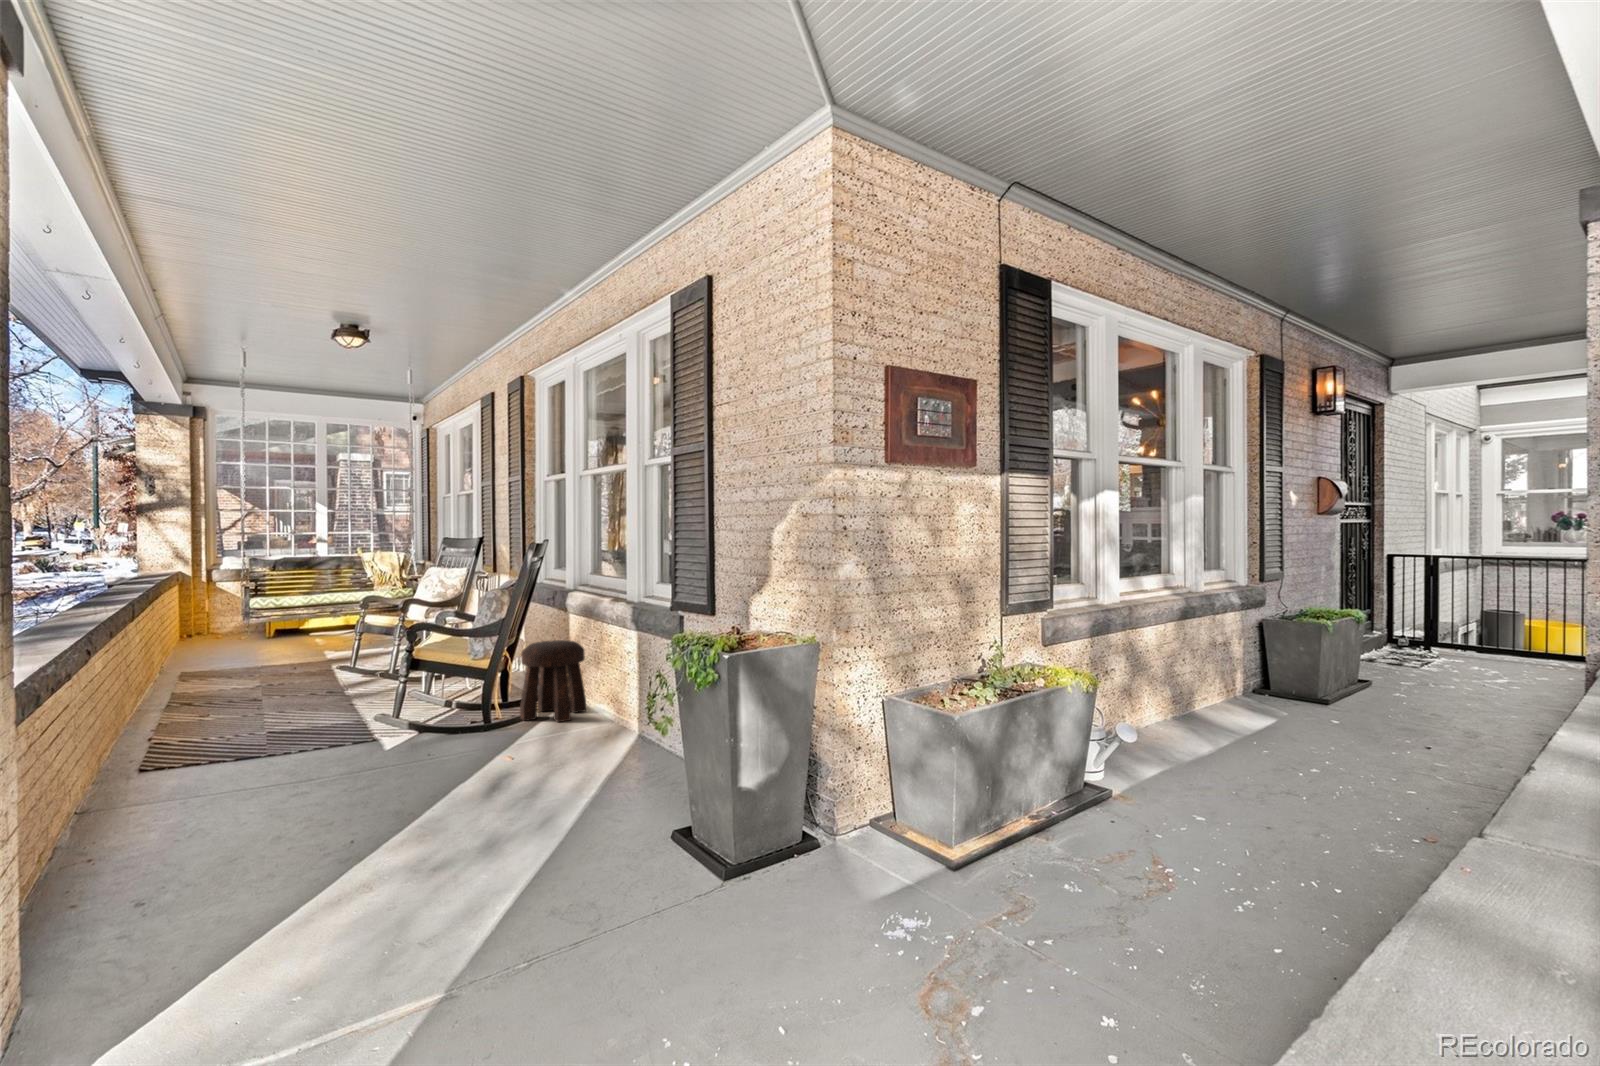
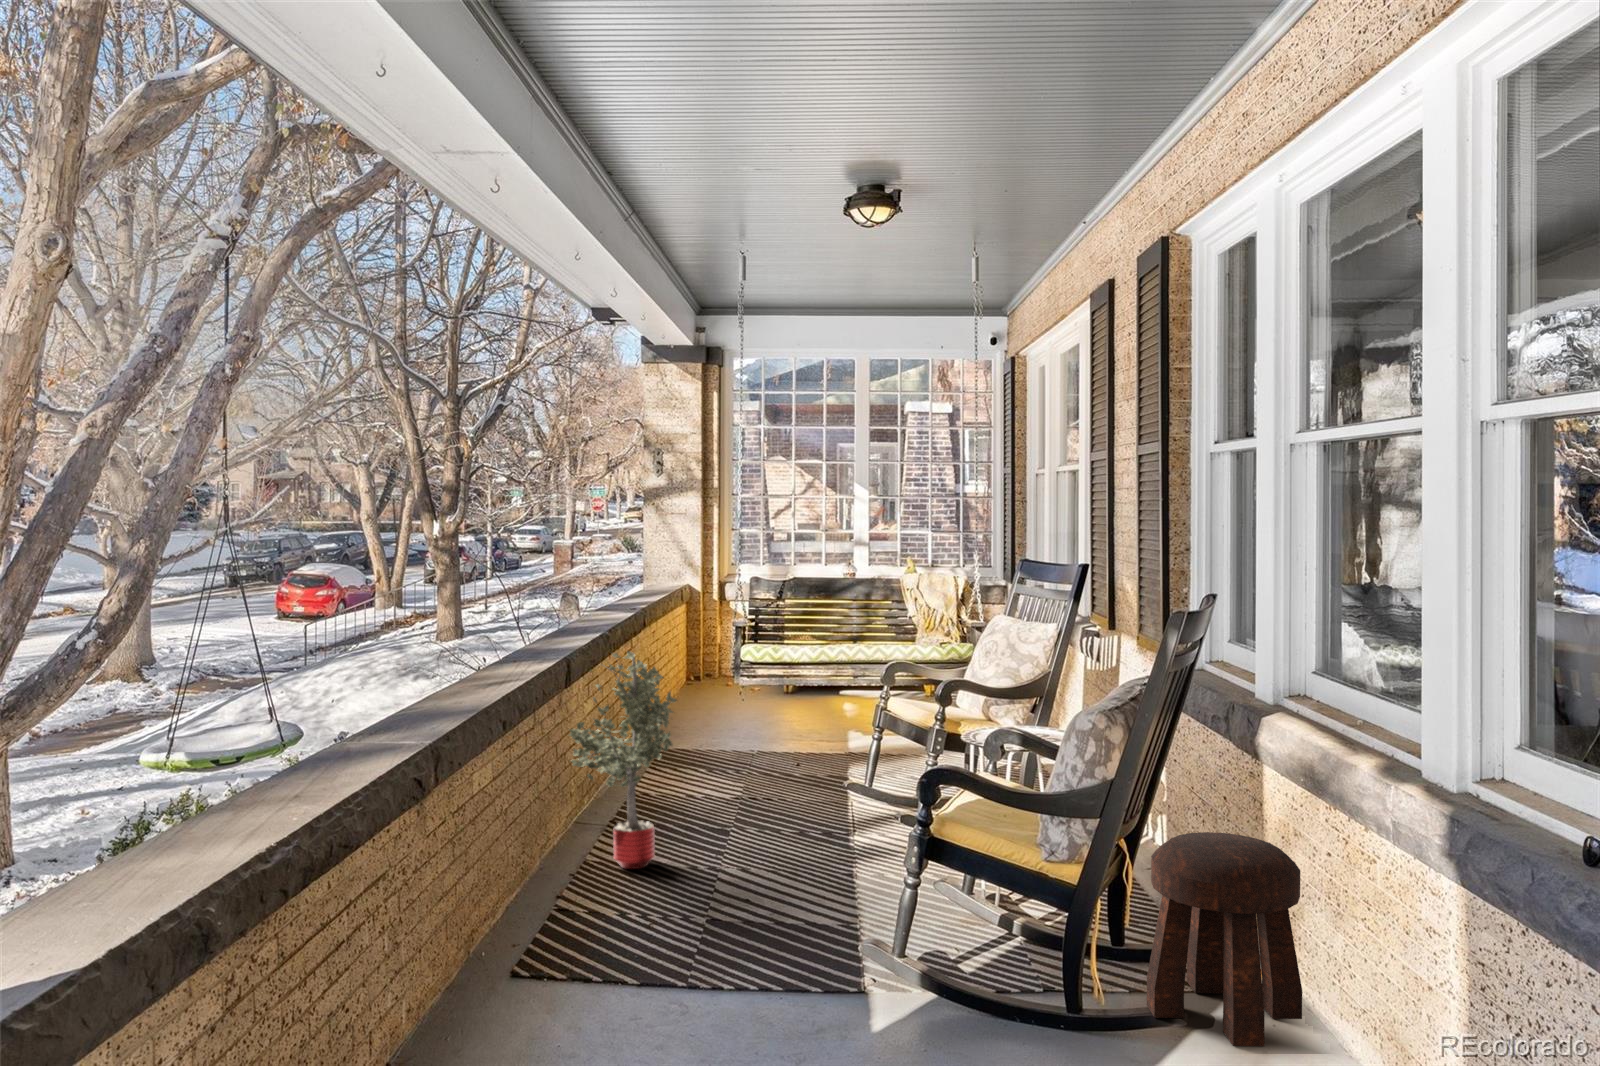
potted tree: none [138,588,228,722] -> present [570,651,677,869]

